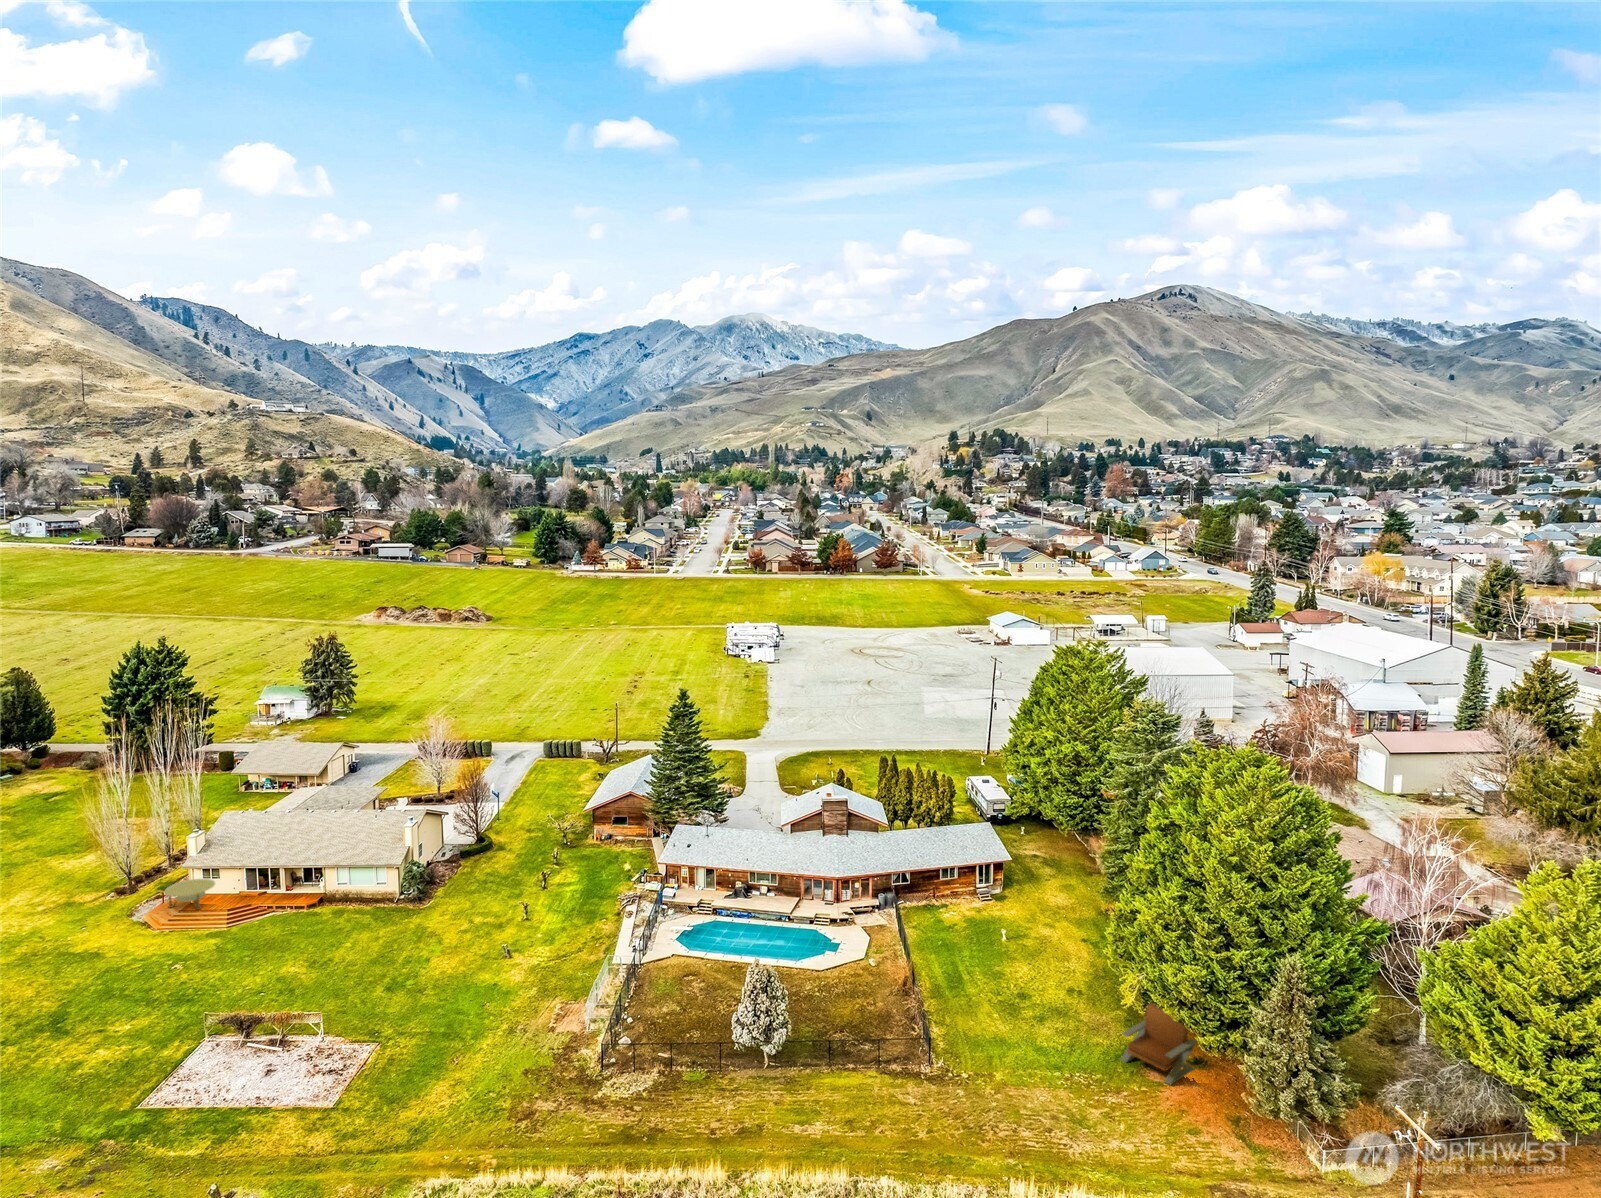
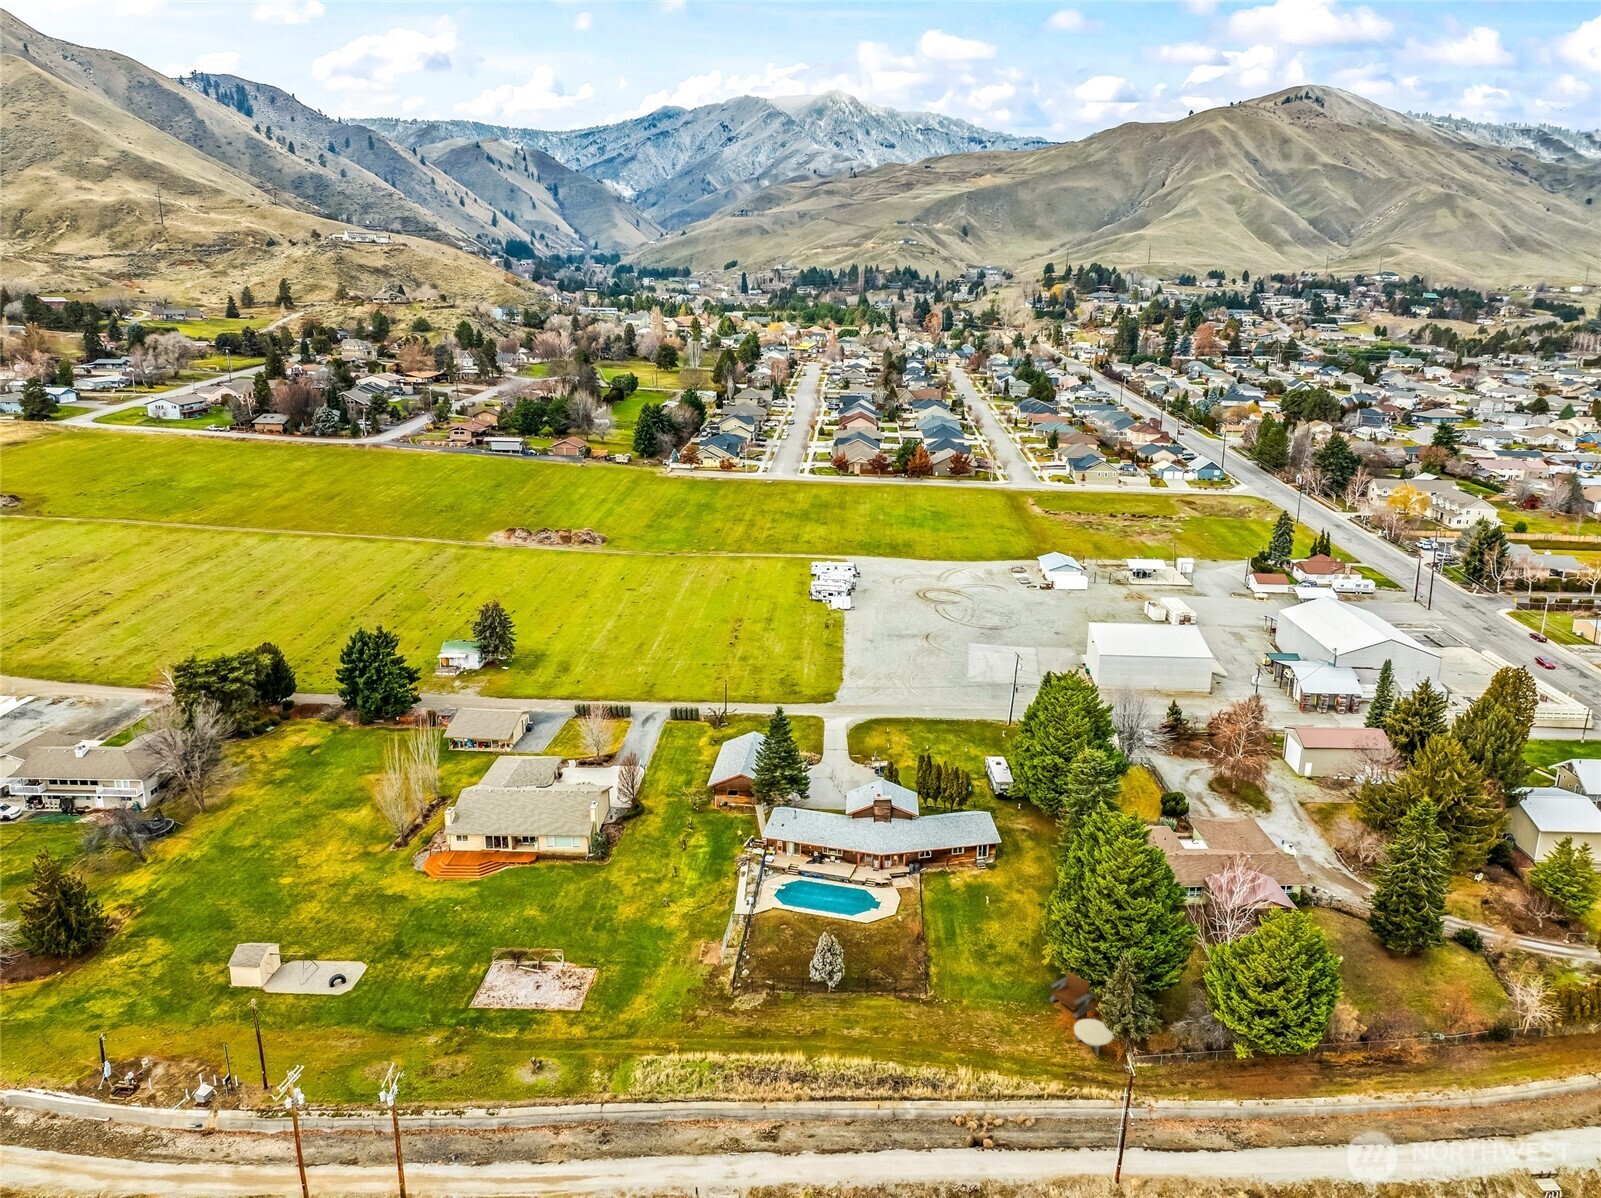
round table: present [165,879,215,910] -> present [1074,1019,1113,1057]

